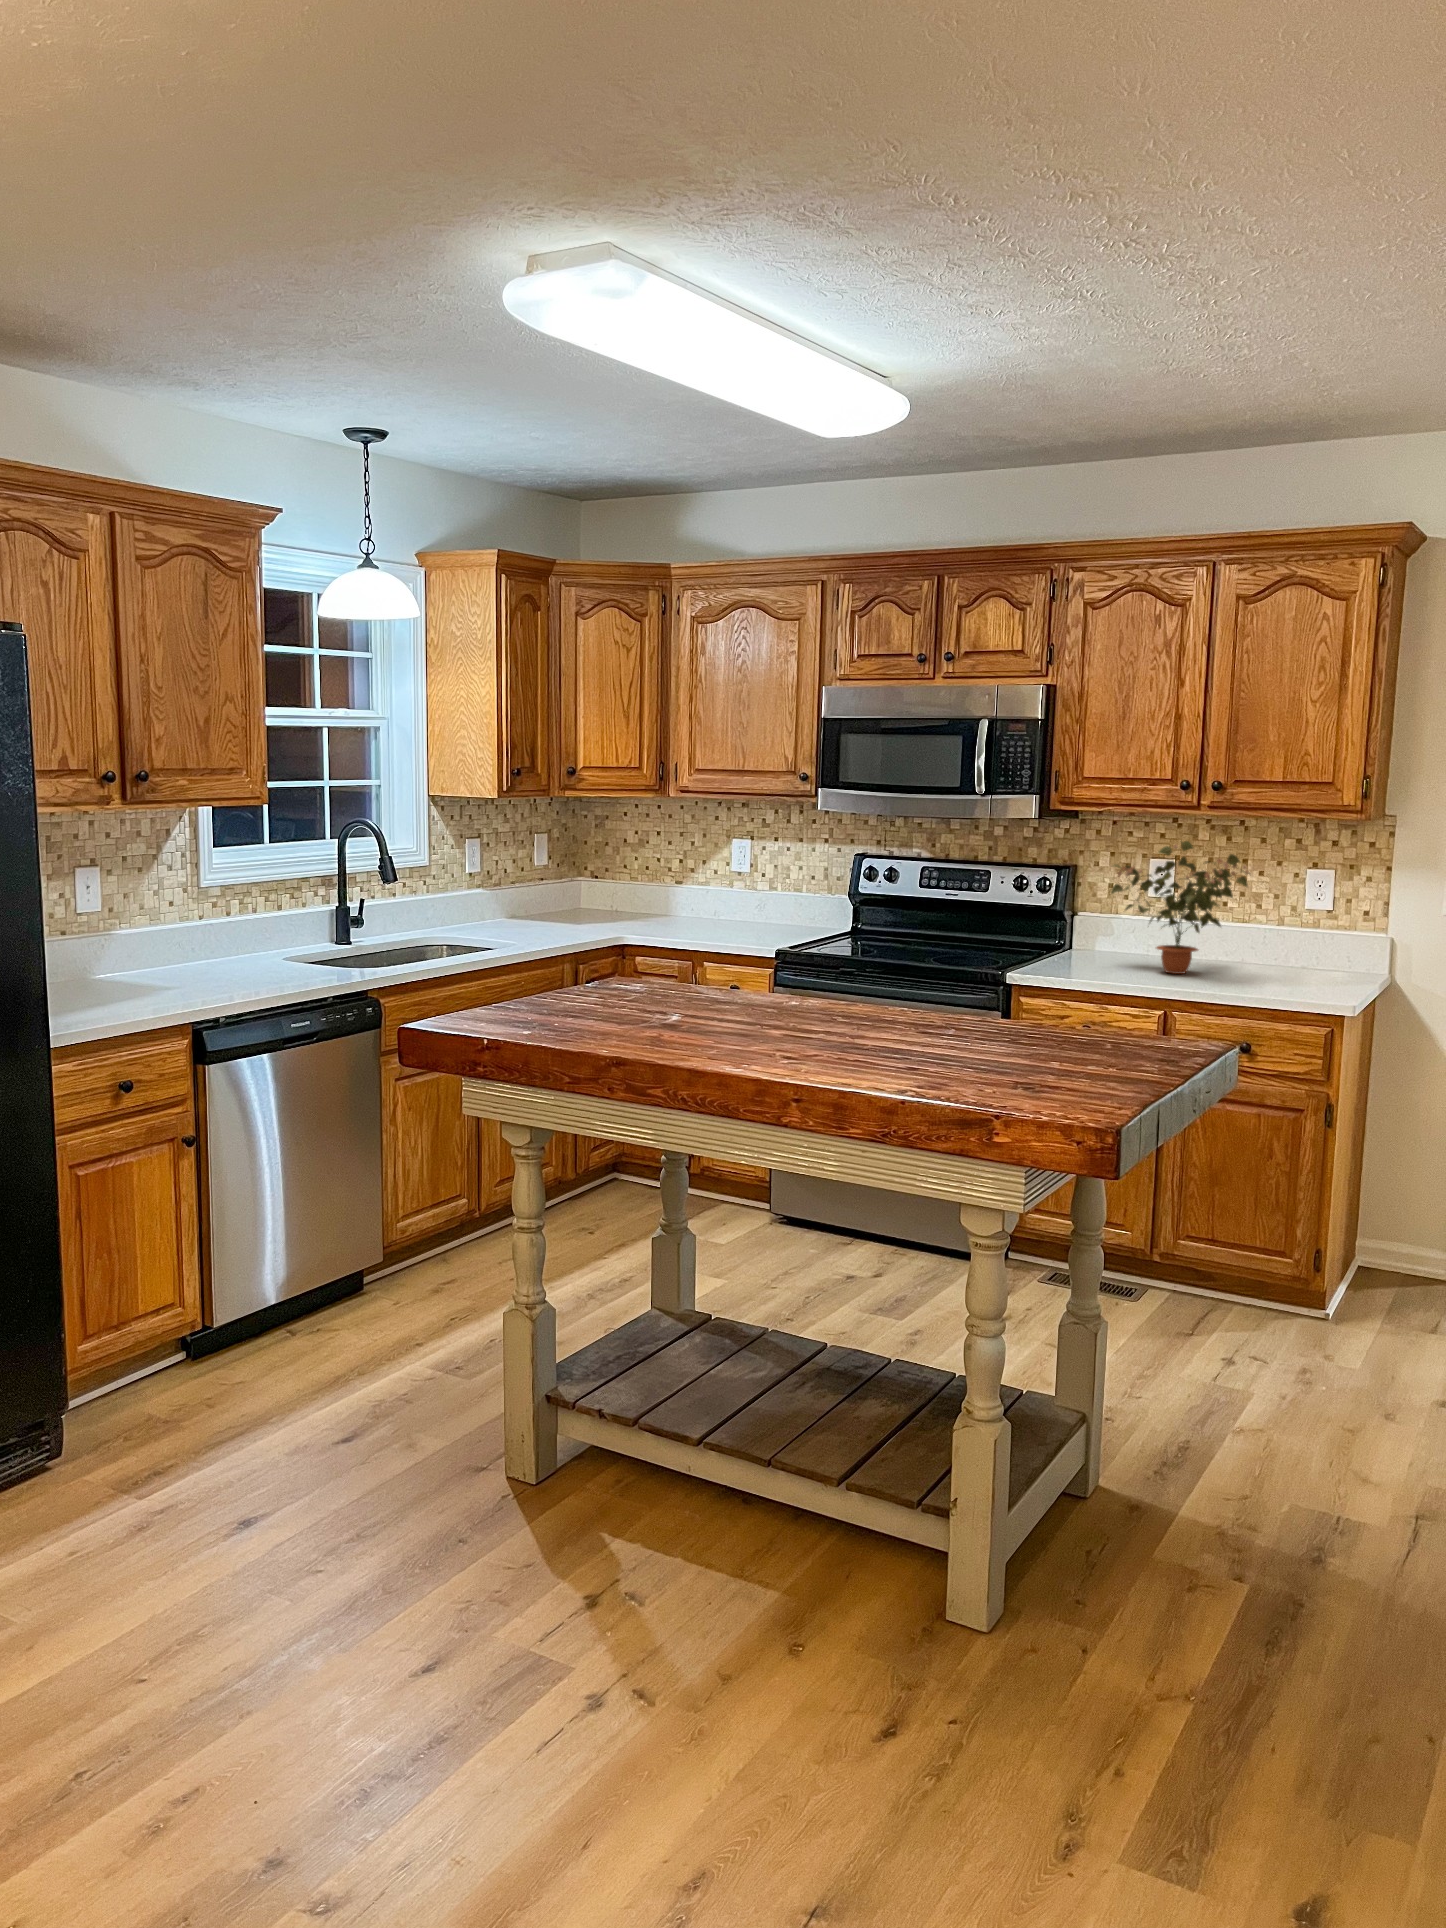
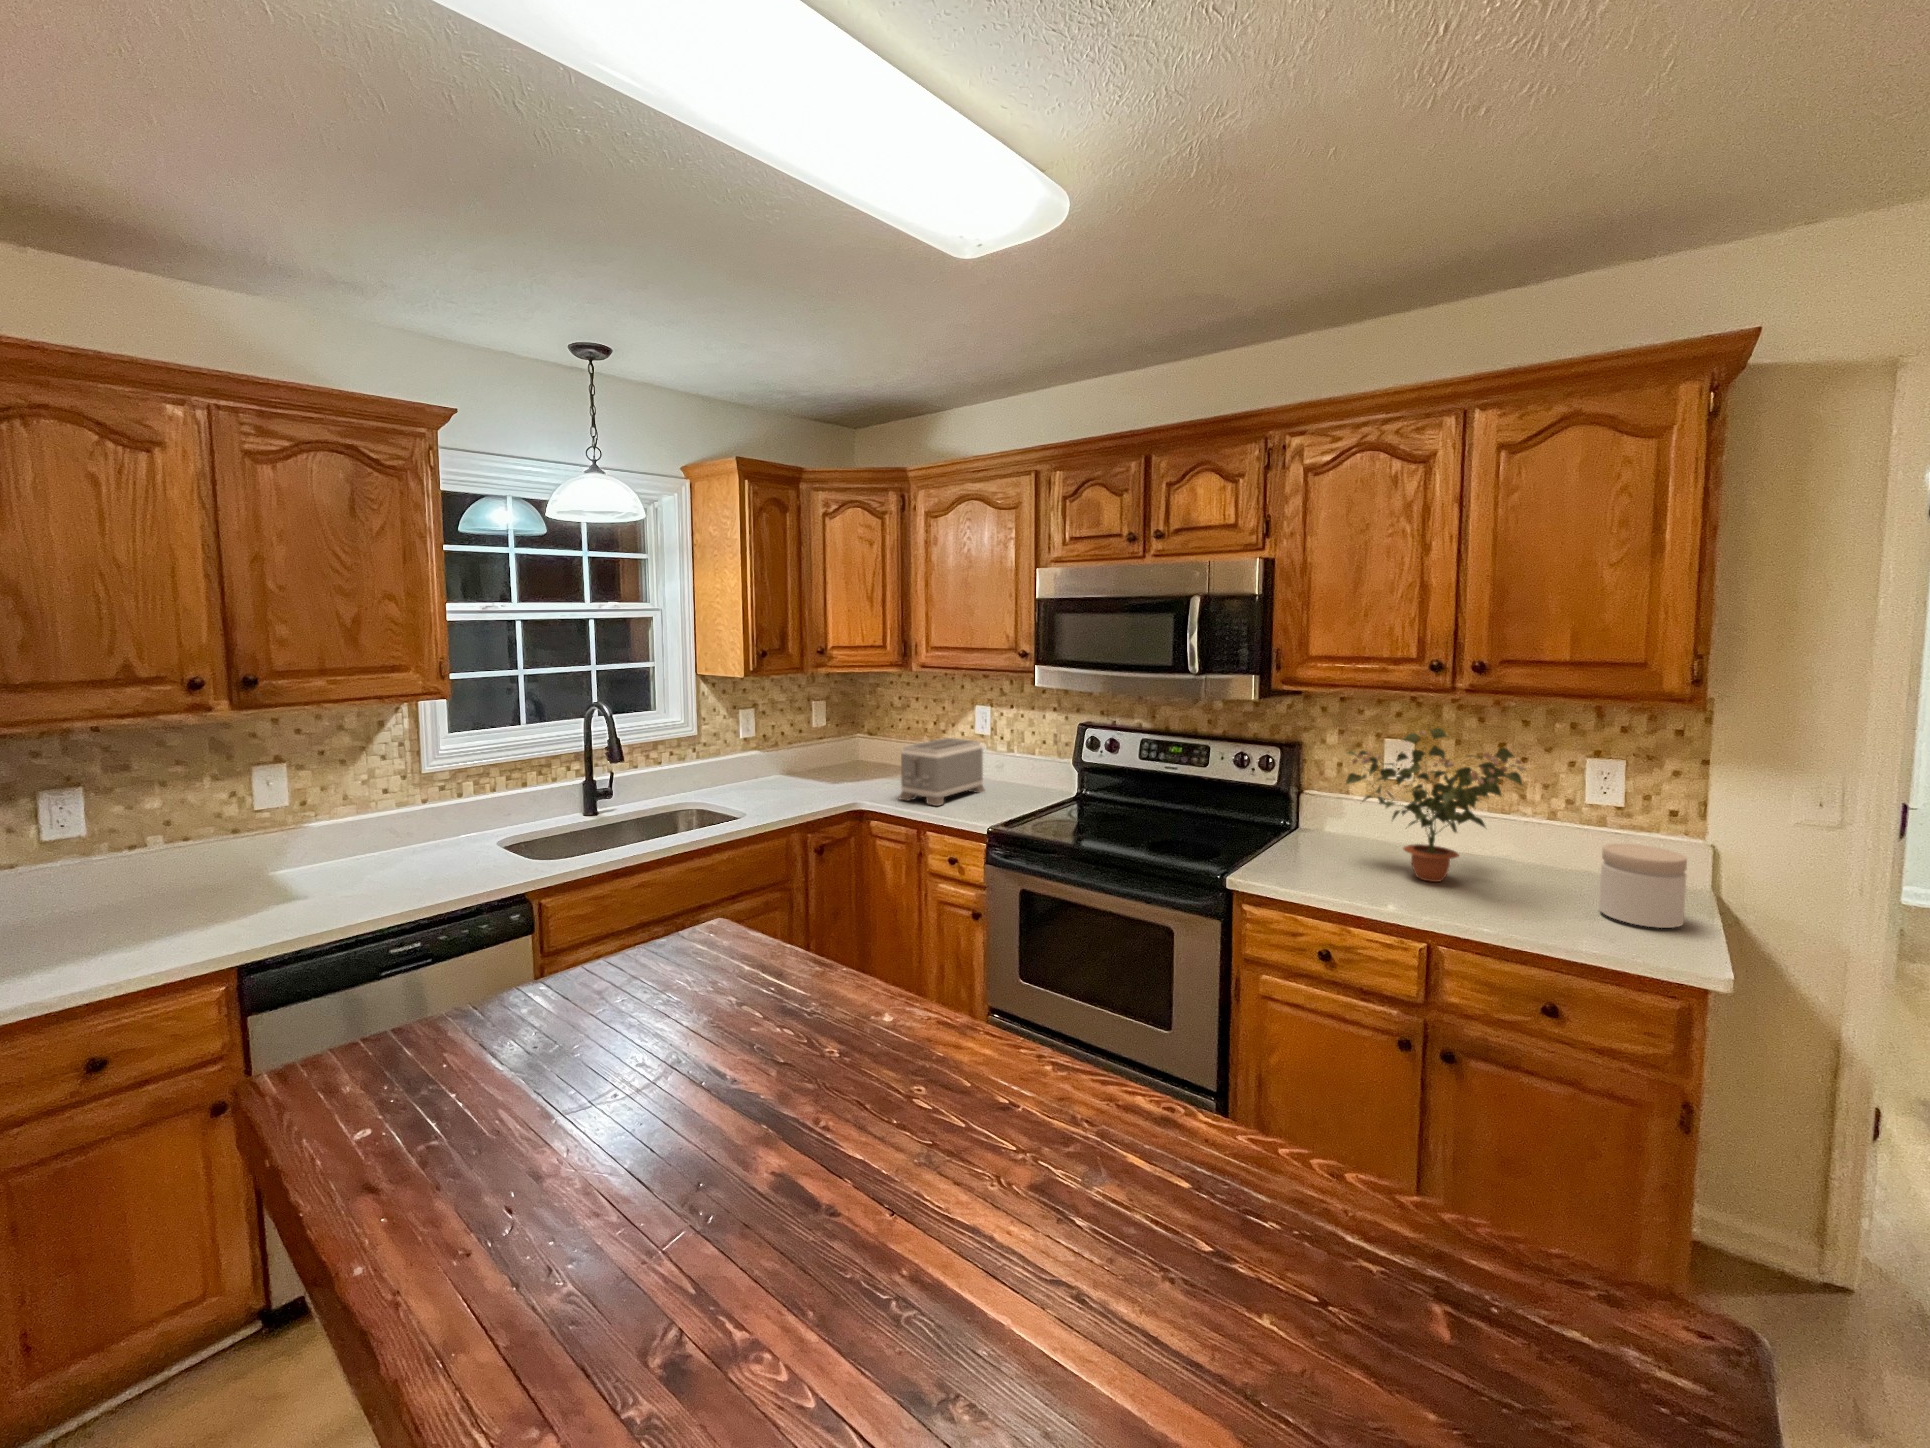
toaster: none [661,872,752,940] -> present [899,738,985,806]
jar: none [1294,930,1353,990] -> present [1599,844,1687,928]

